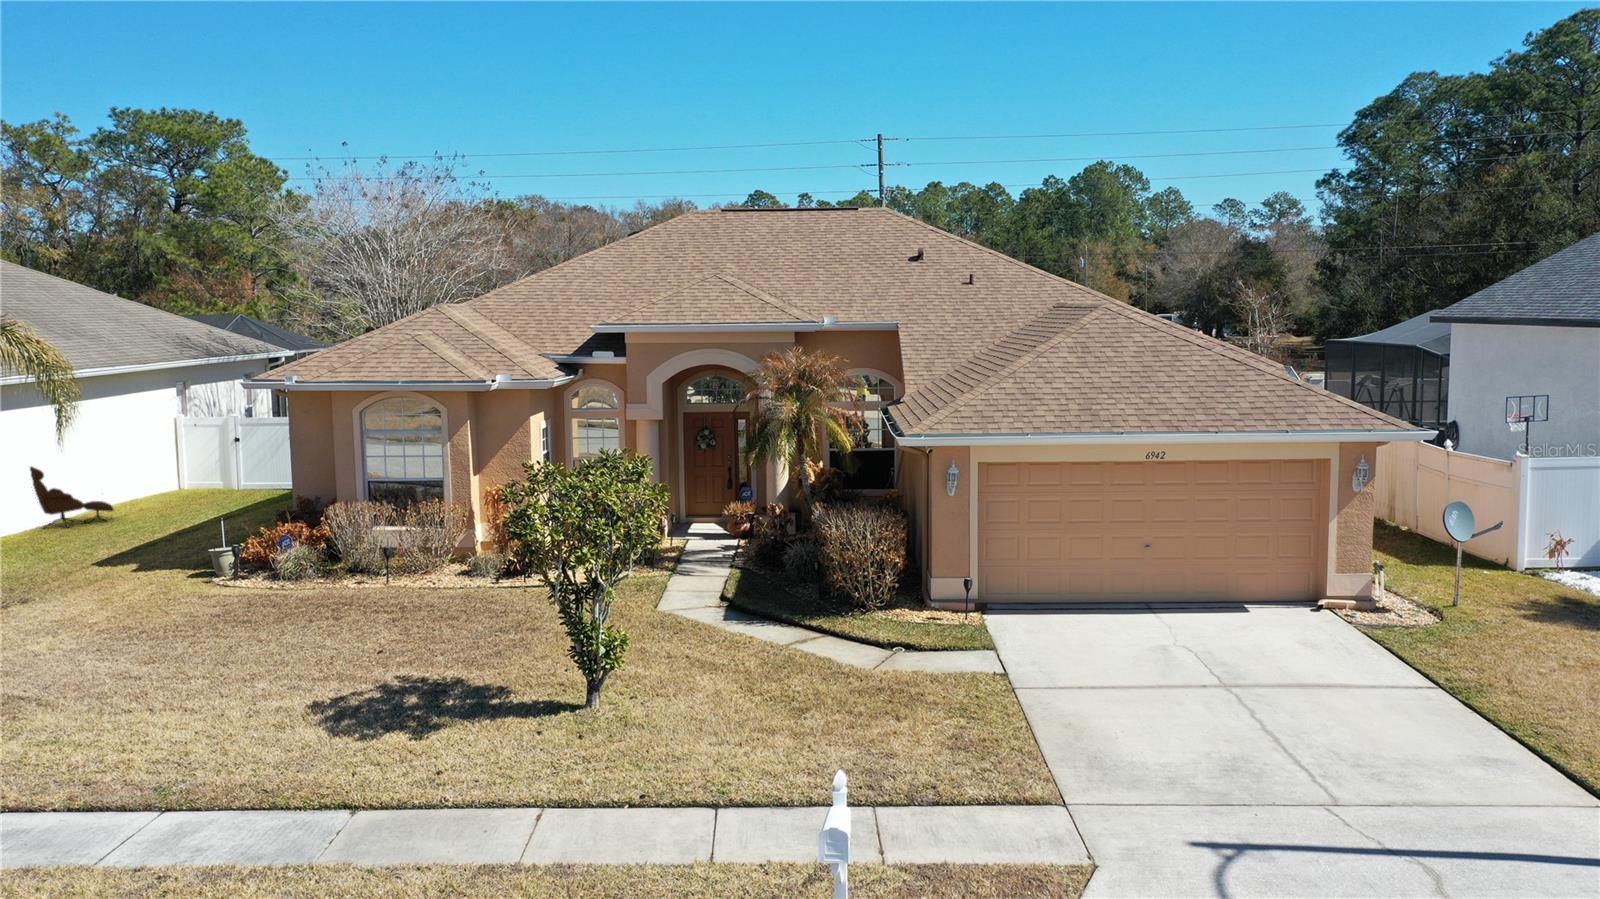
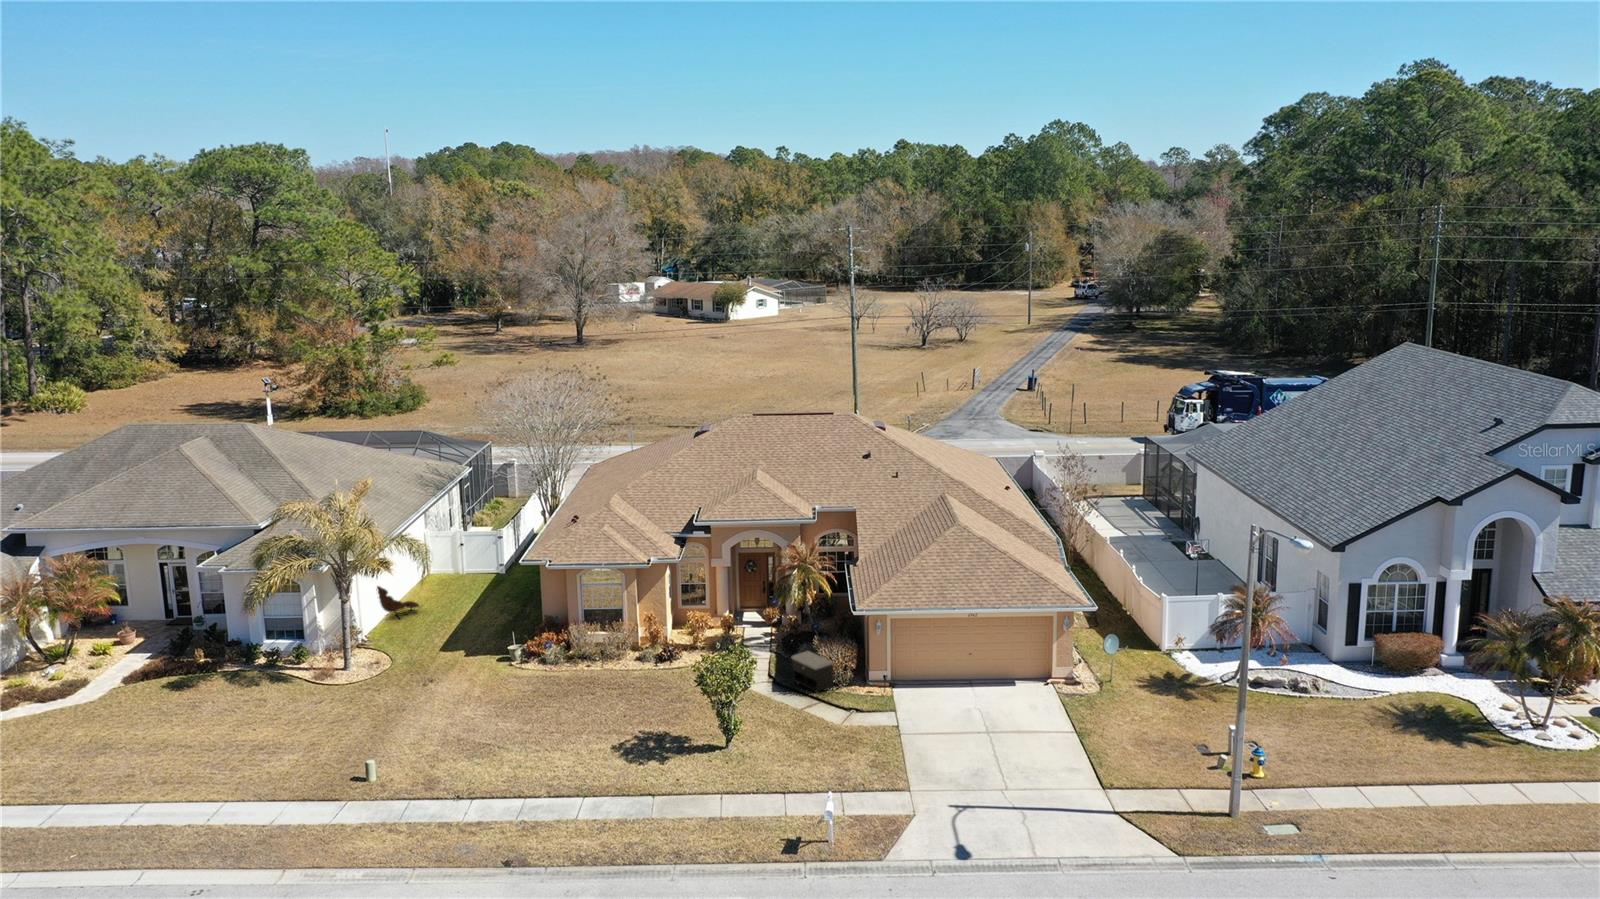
storage bench: none [767,538,855,618] -> present [791,651,833,692]

